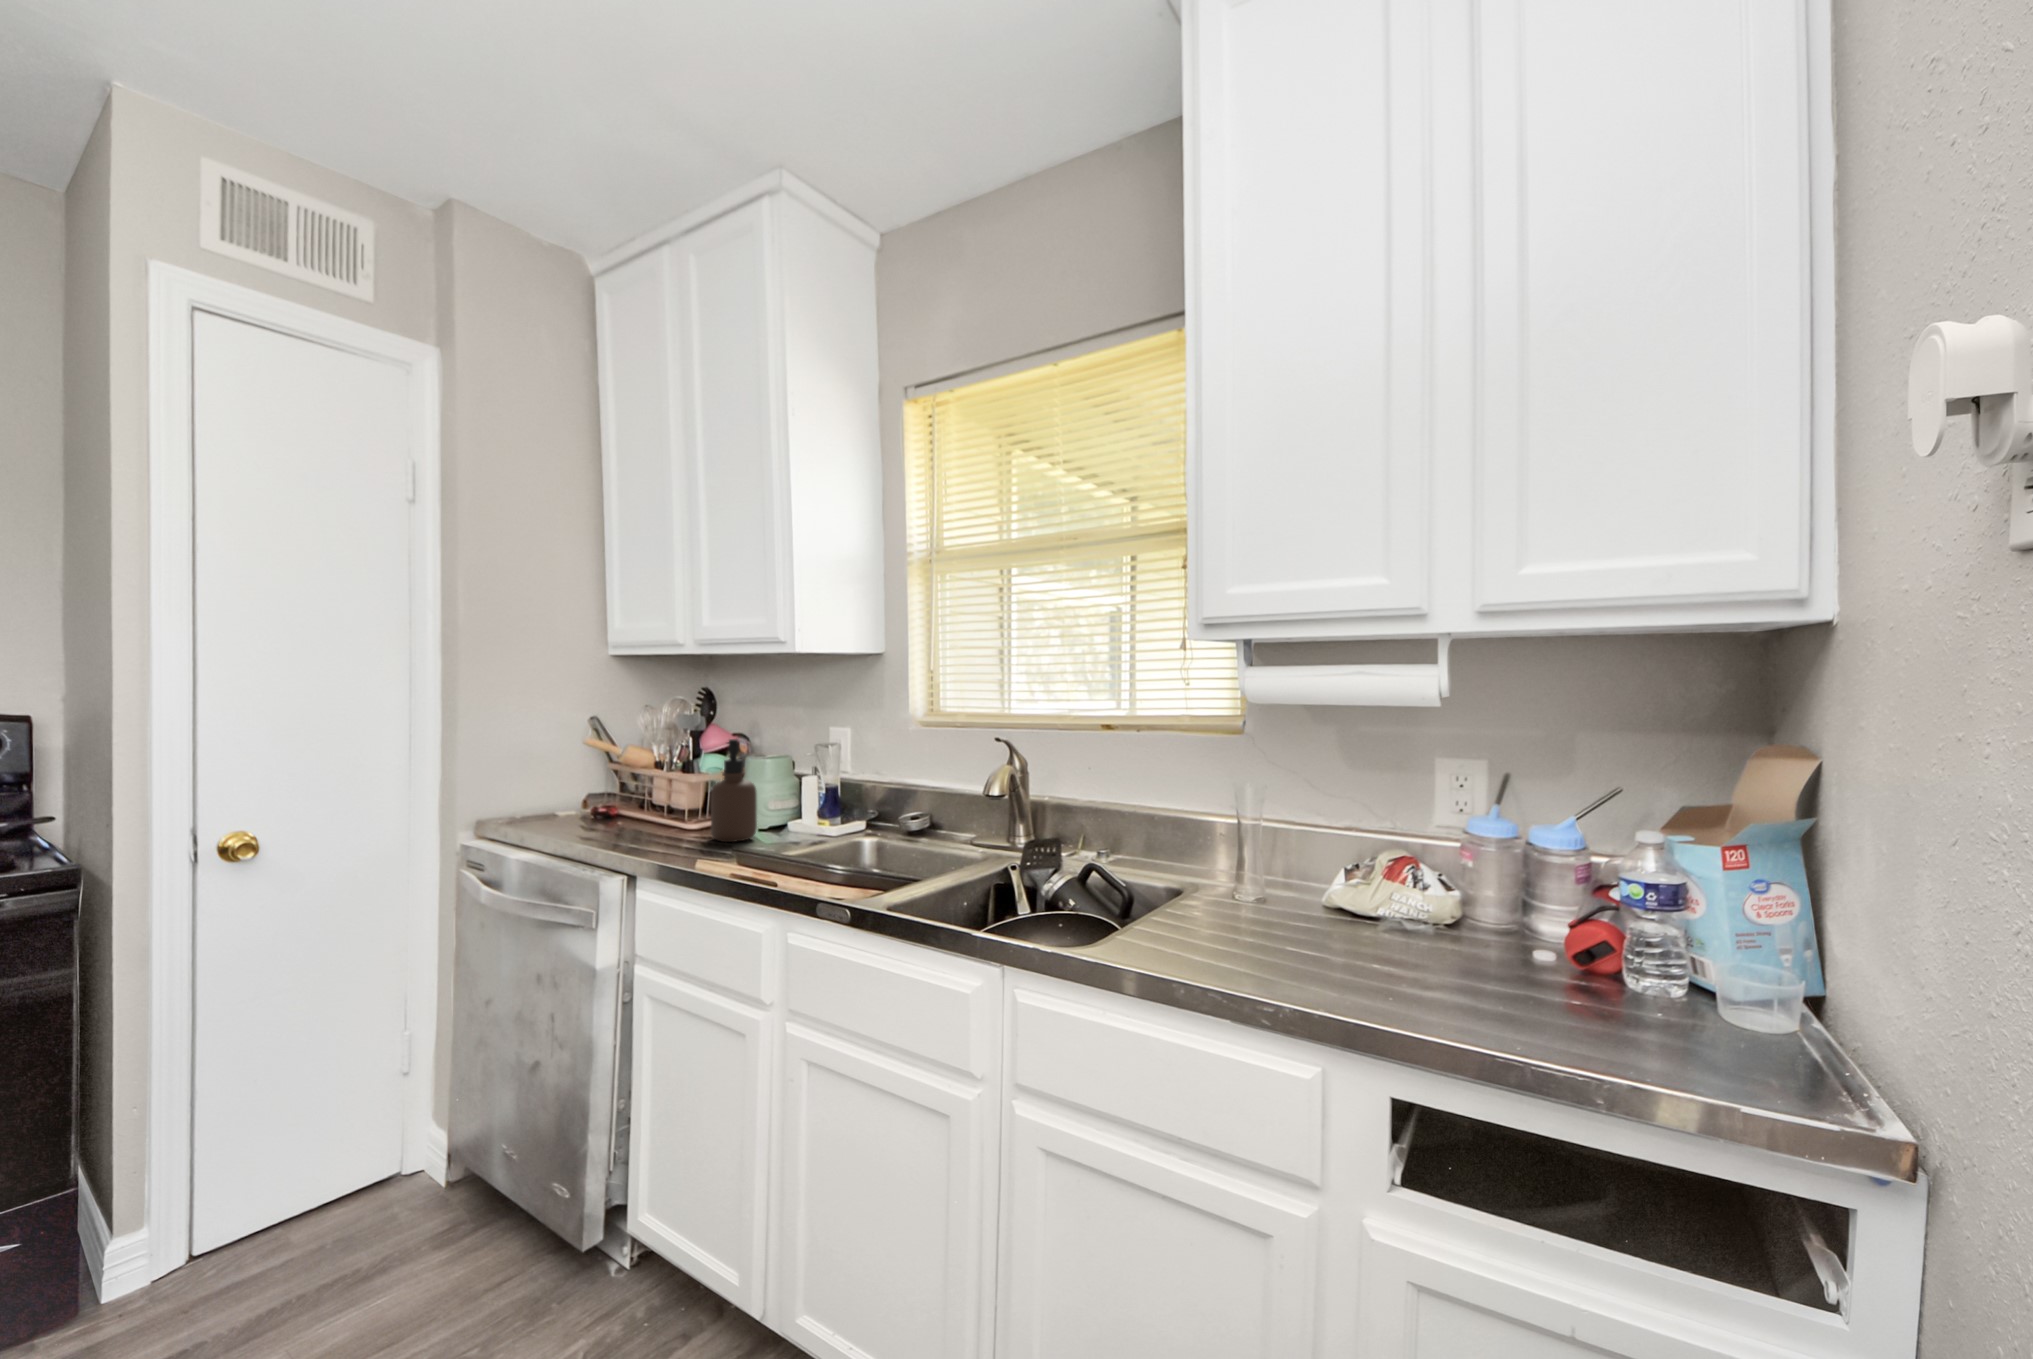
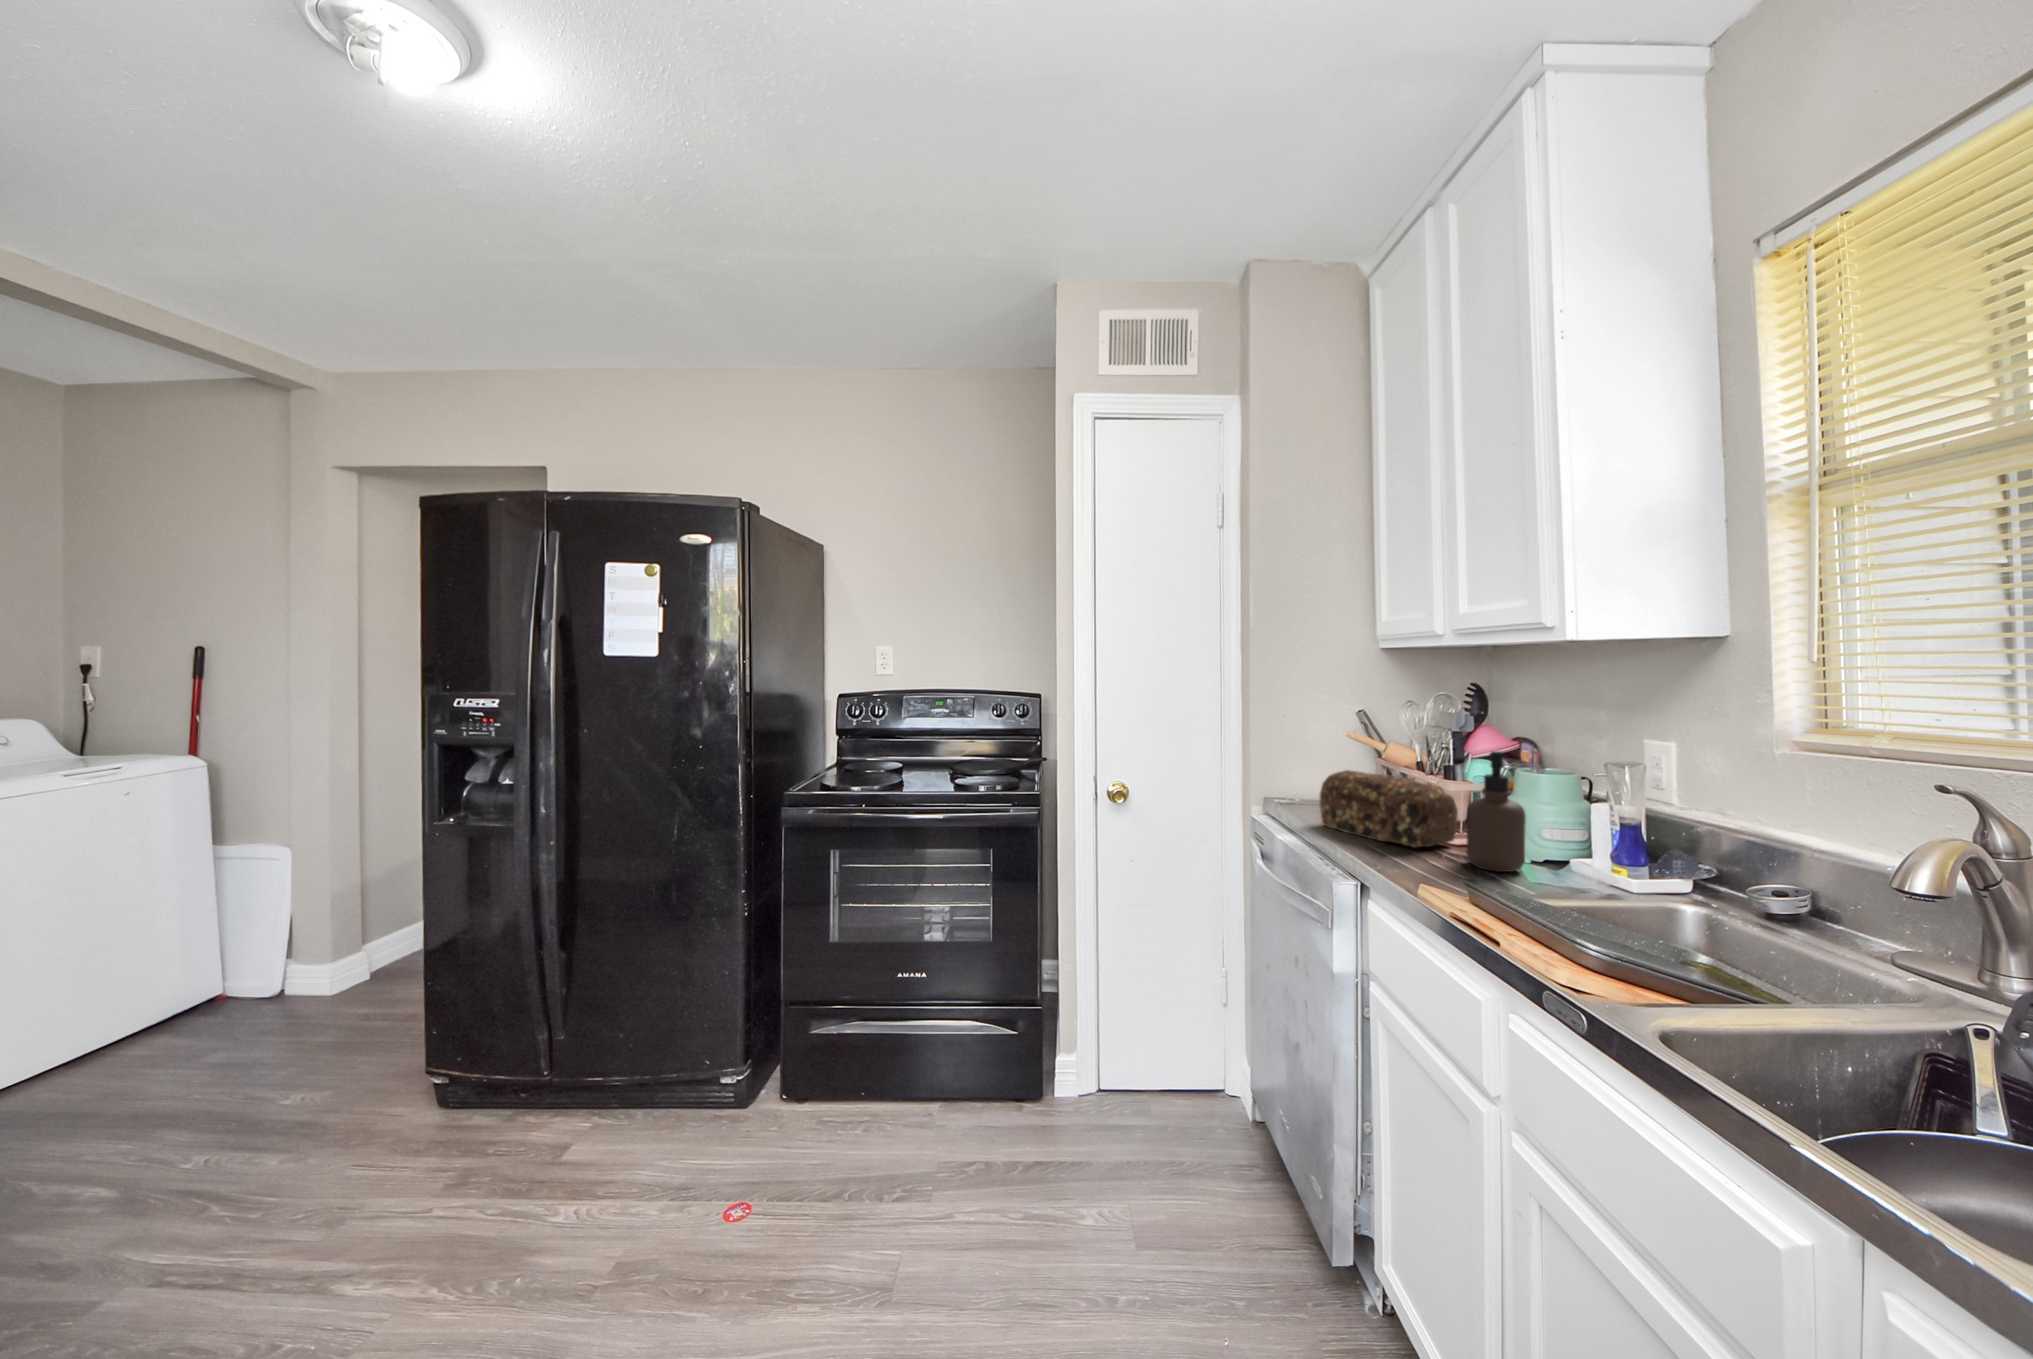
bread loaf: none [565,774,699,836] -> present [1320,770,1458,847]

